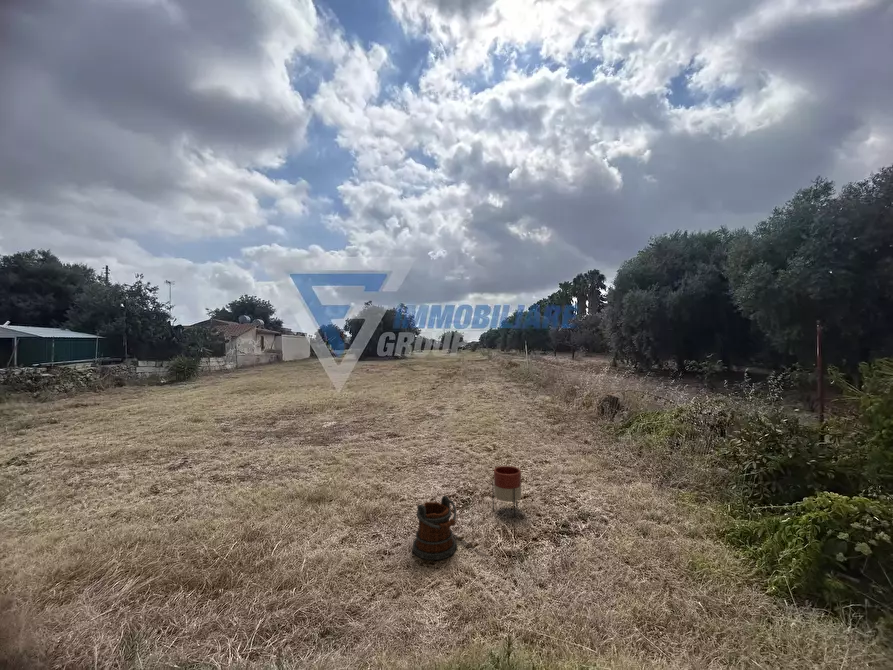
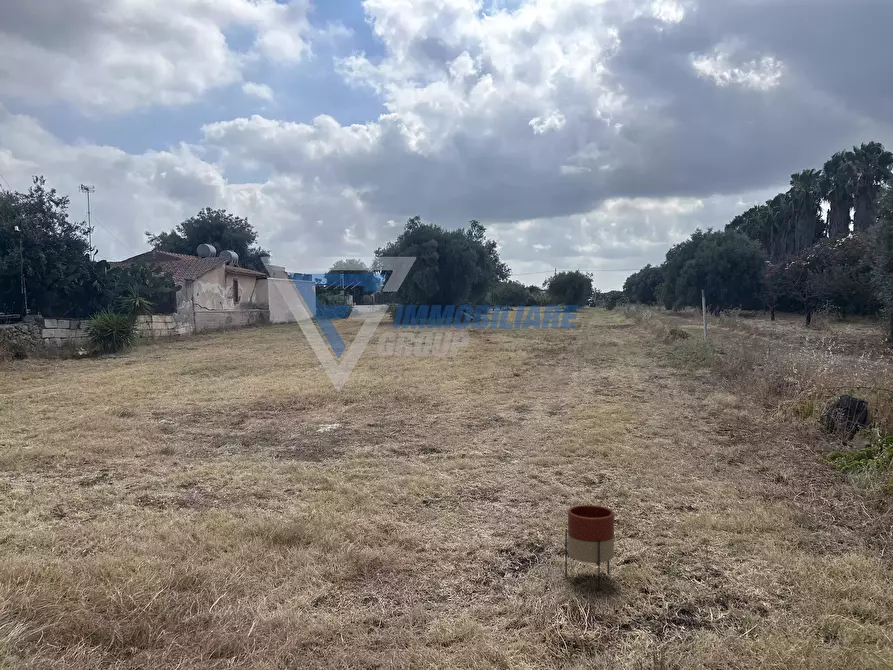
bucket: present [412,496,457,560] -> none [418,544,492,640]

